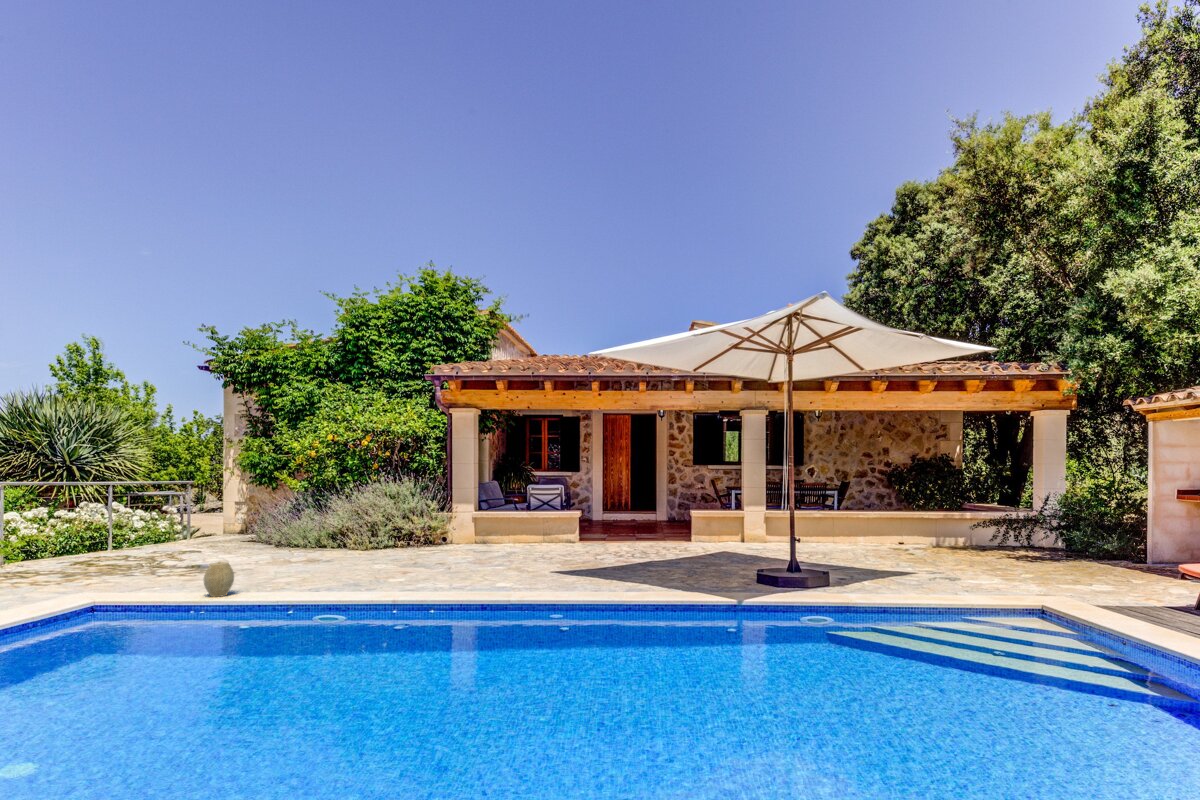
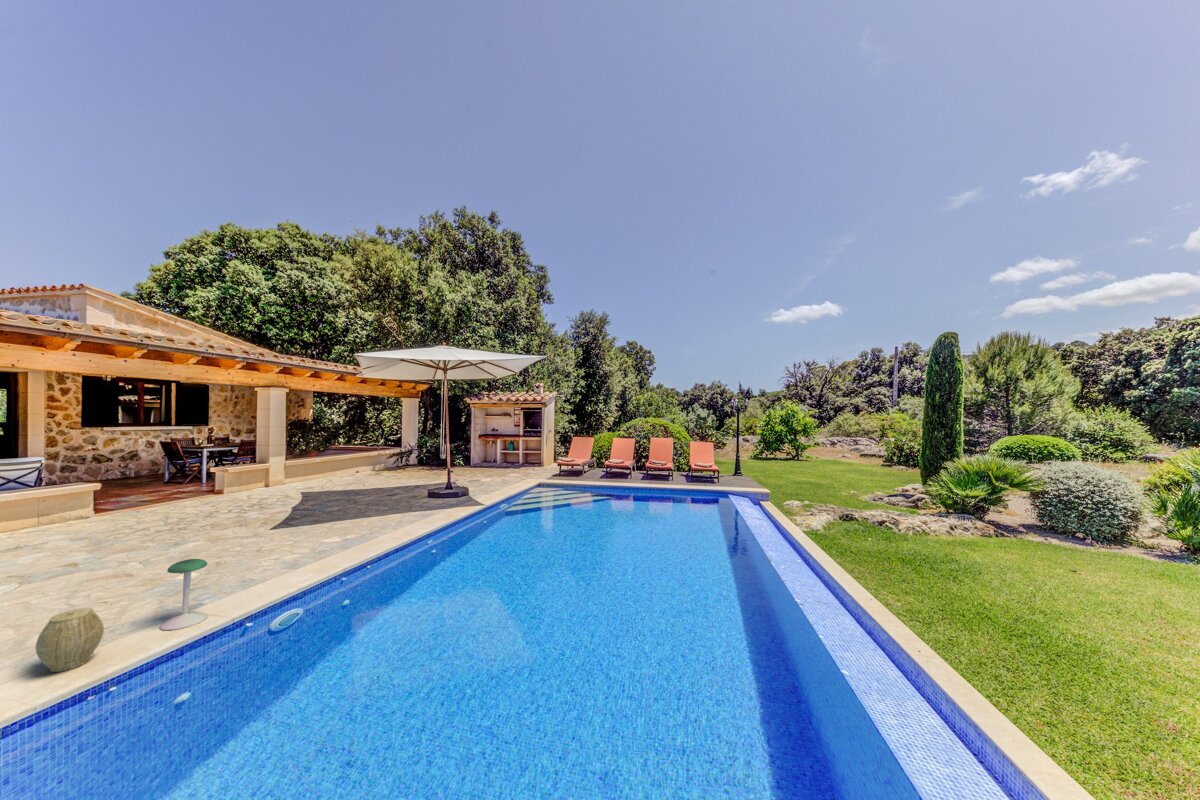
stool: none [252,550,281,601] -> present [160,559,208,630]

